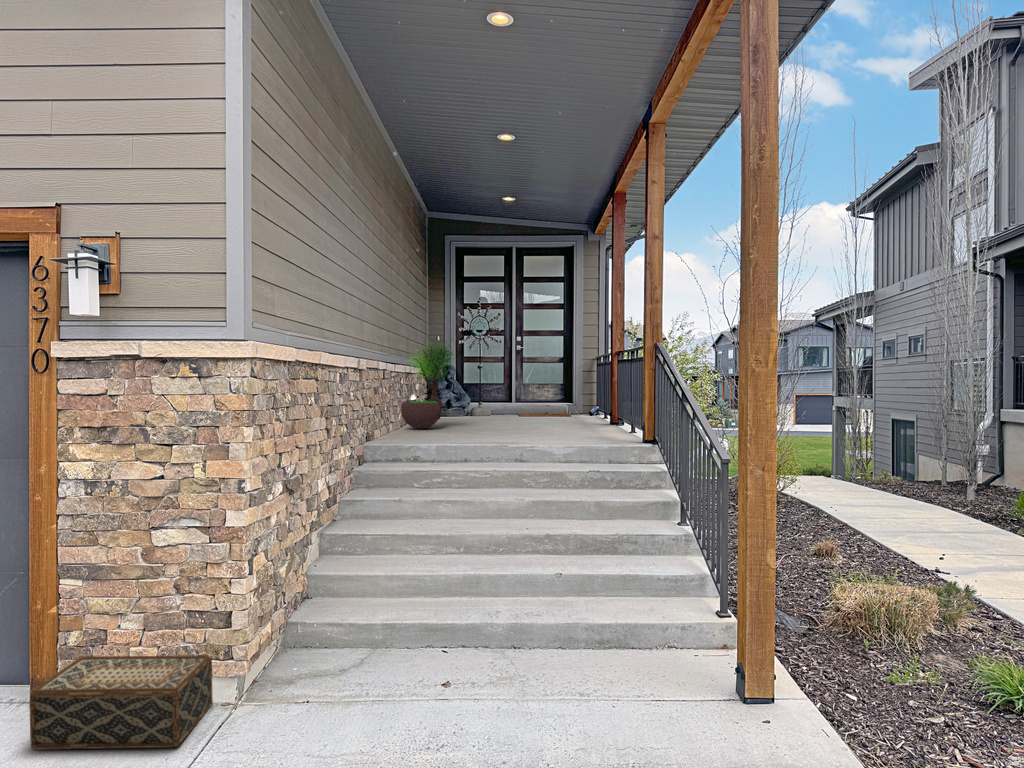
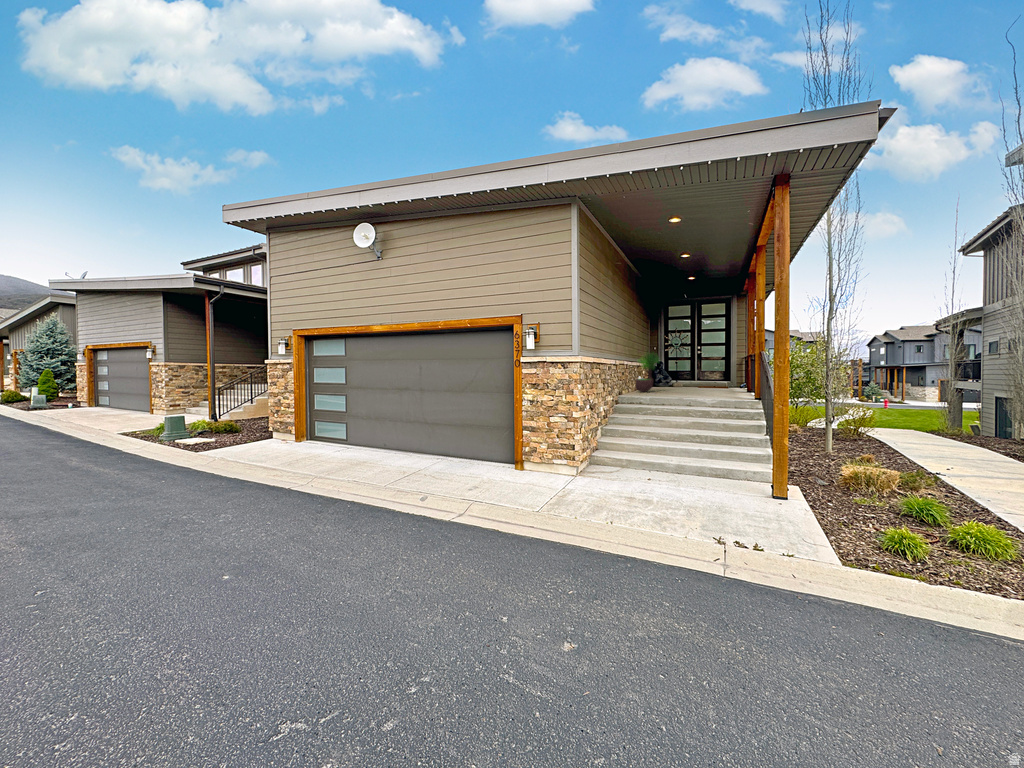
woven basket: present [30,655,213,749] -> none [521,454,569,481]

